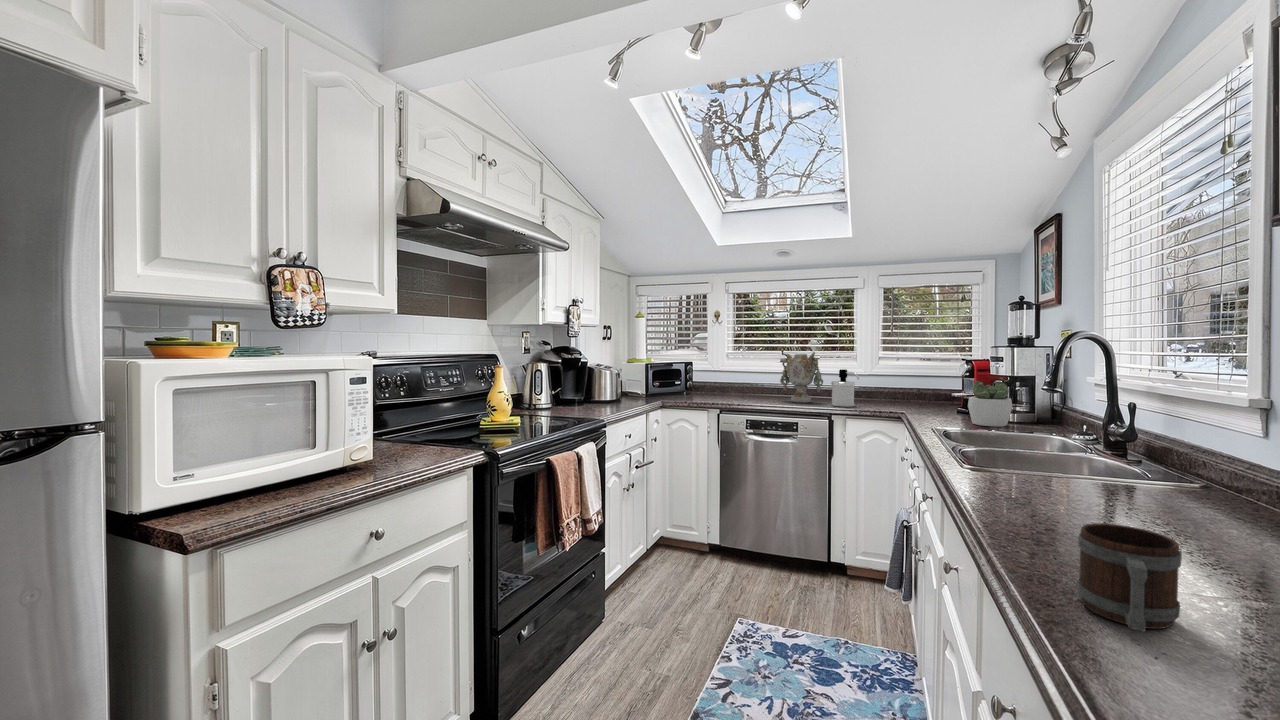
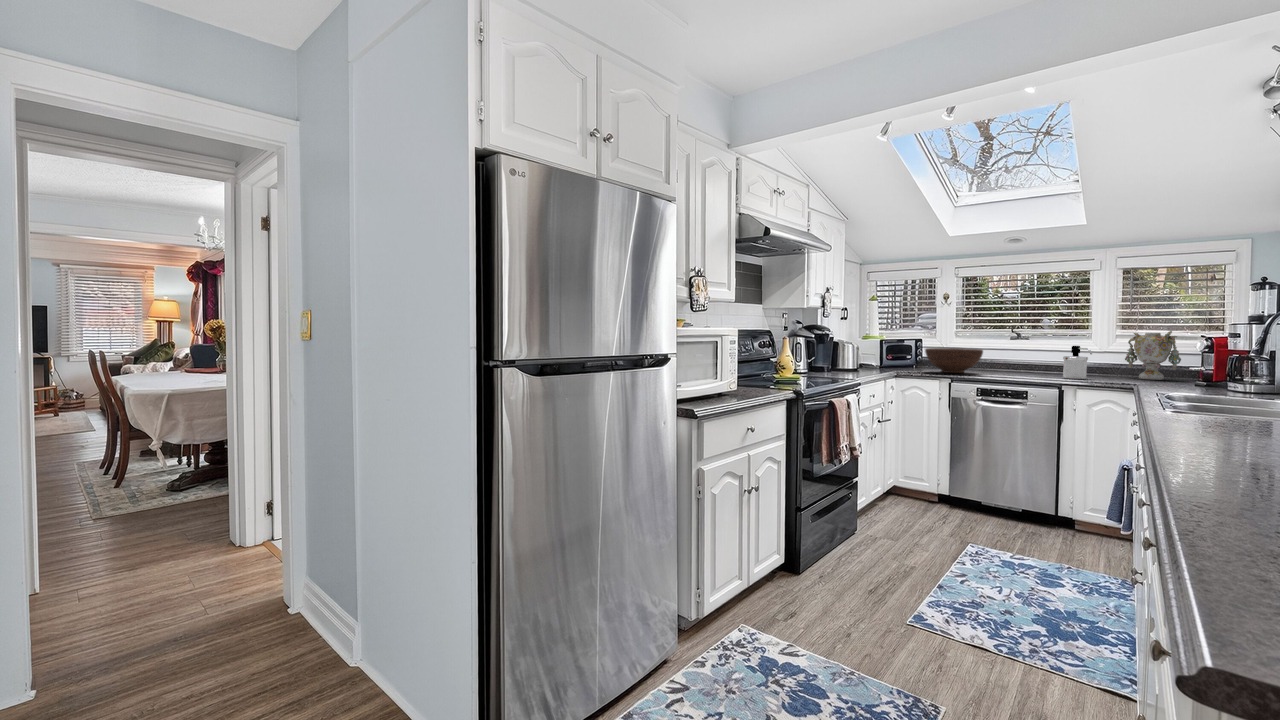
vase: present [780,352,823,403] -> present [1125,330,1181,380]
fruit bowl: none [694,372,753,402] -> present [925,348,983,373]
succulent plant: present [968,381,1012,427] -> none [1201,355,1248,394]
mug: present [1077,523,1182,632] -> none [1194,408,1247,451]

